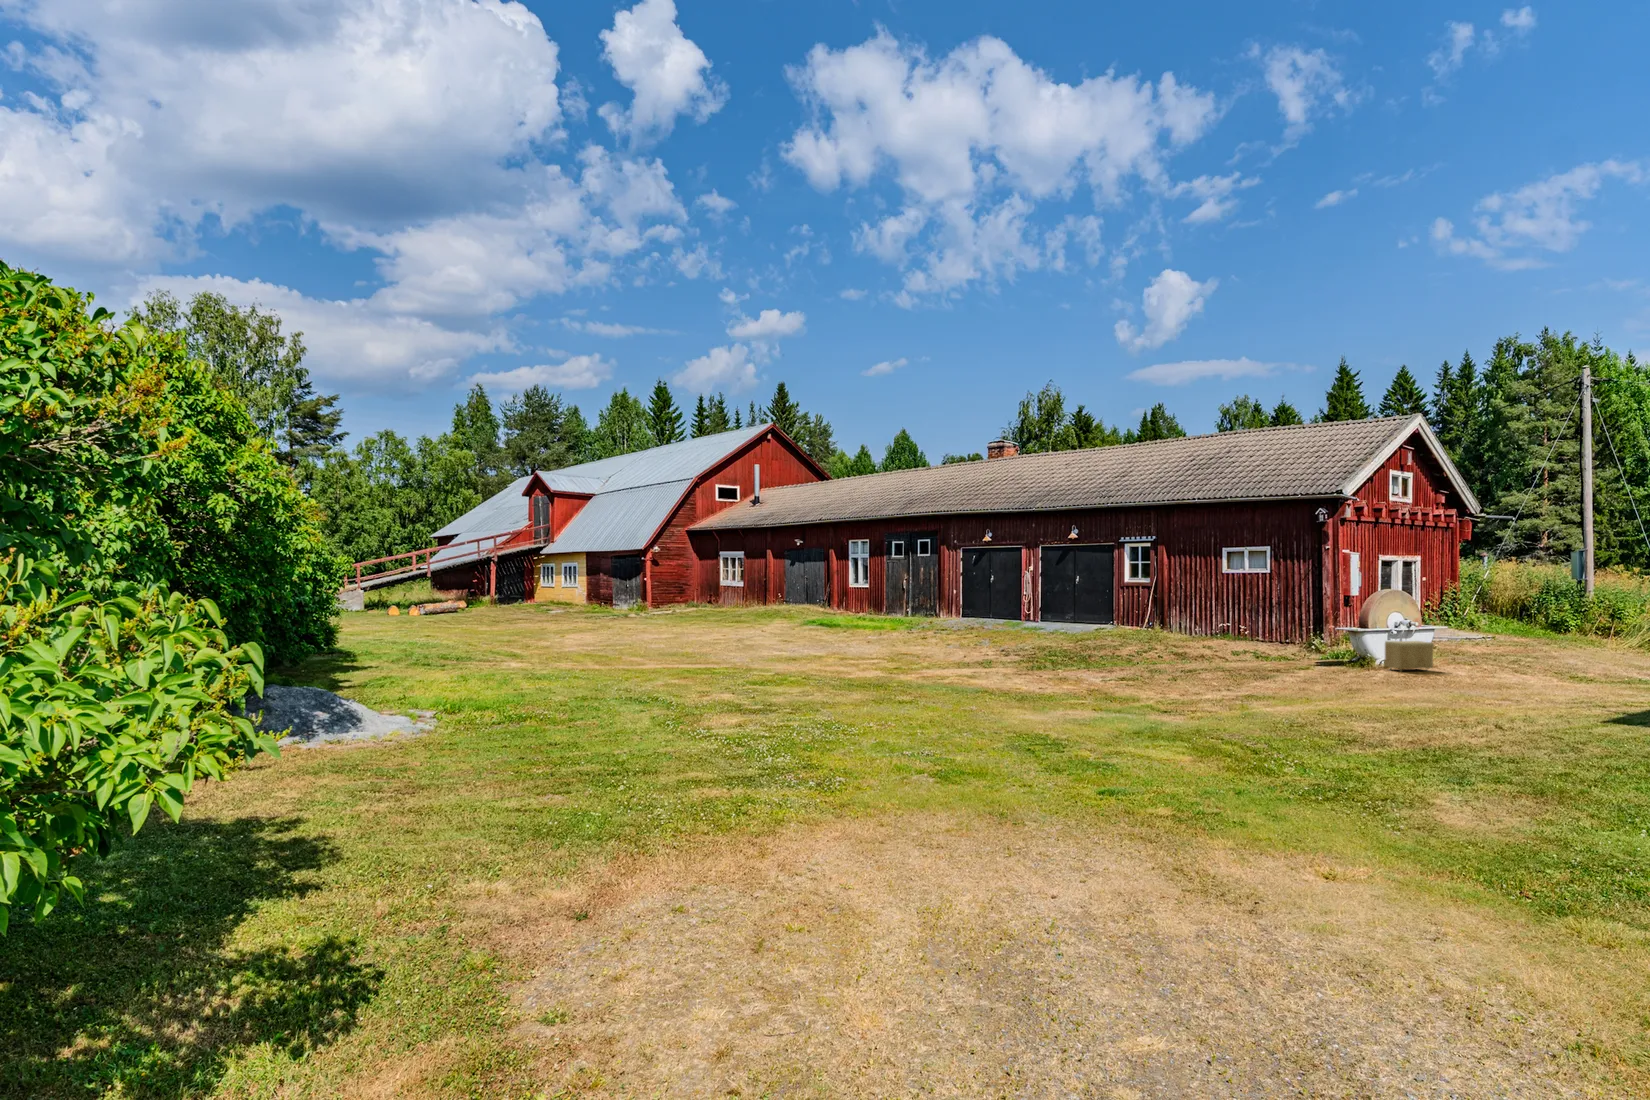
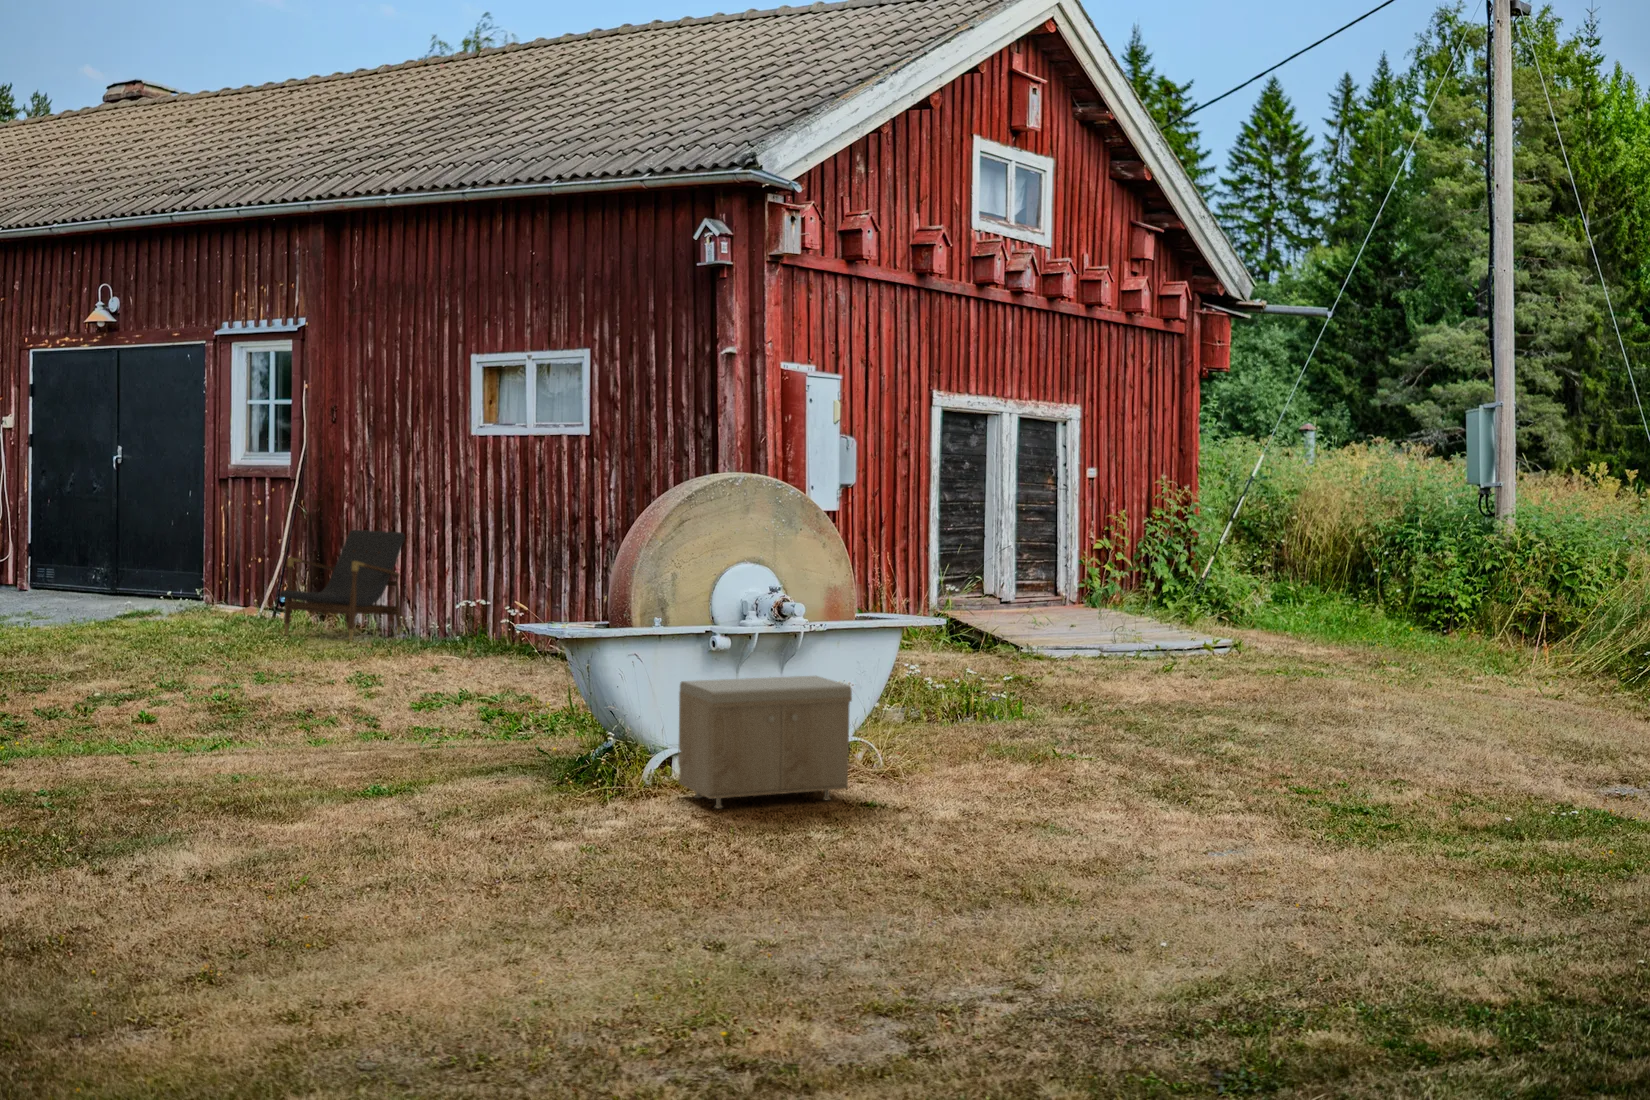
lounge chair: none [1162,602,1198,636] -> present [280,530,405,641]

